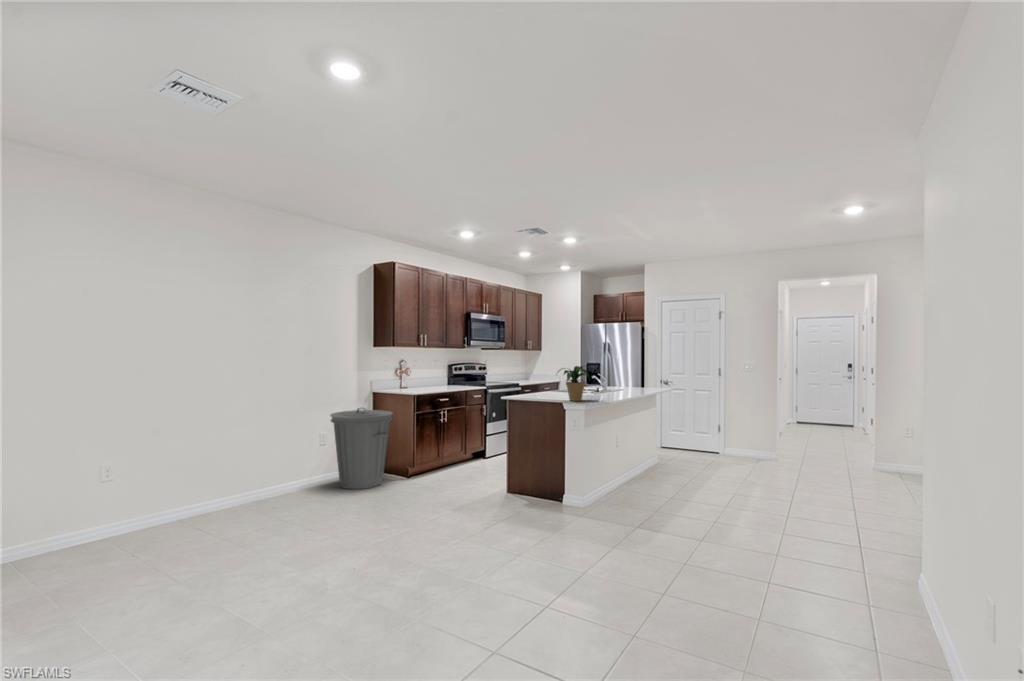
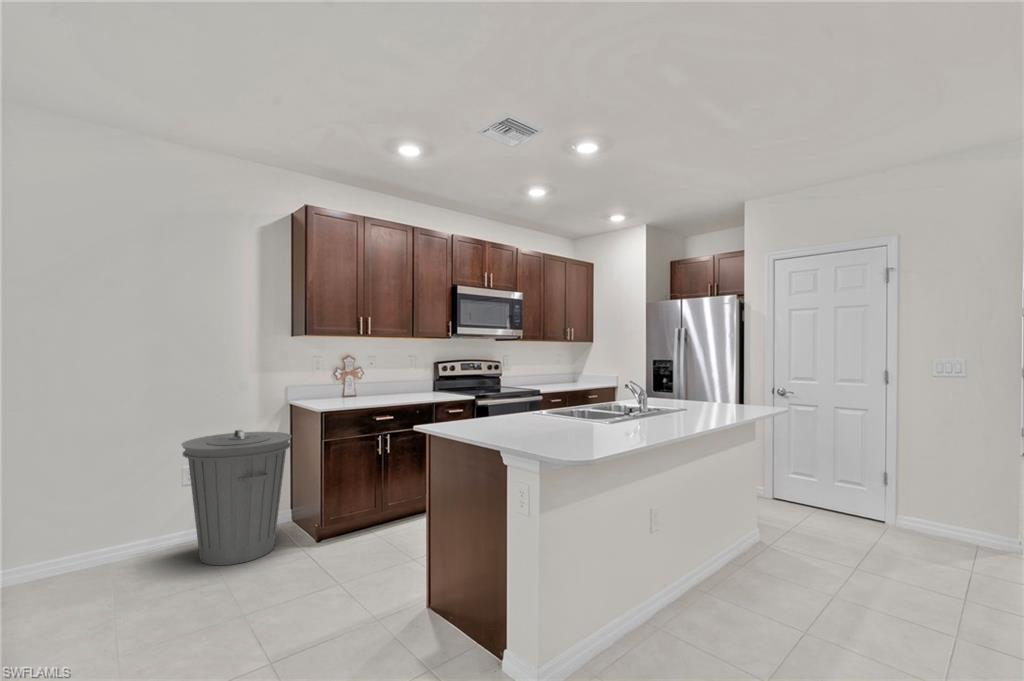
potted plant: present [558,366,588,401] -> none [513,365,591,439]

